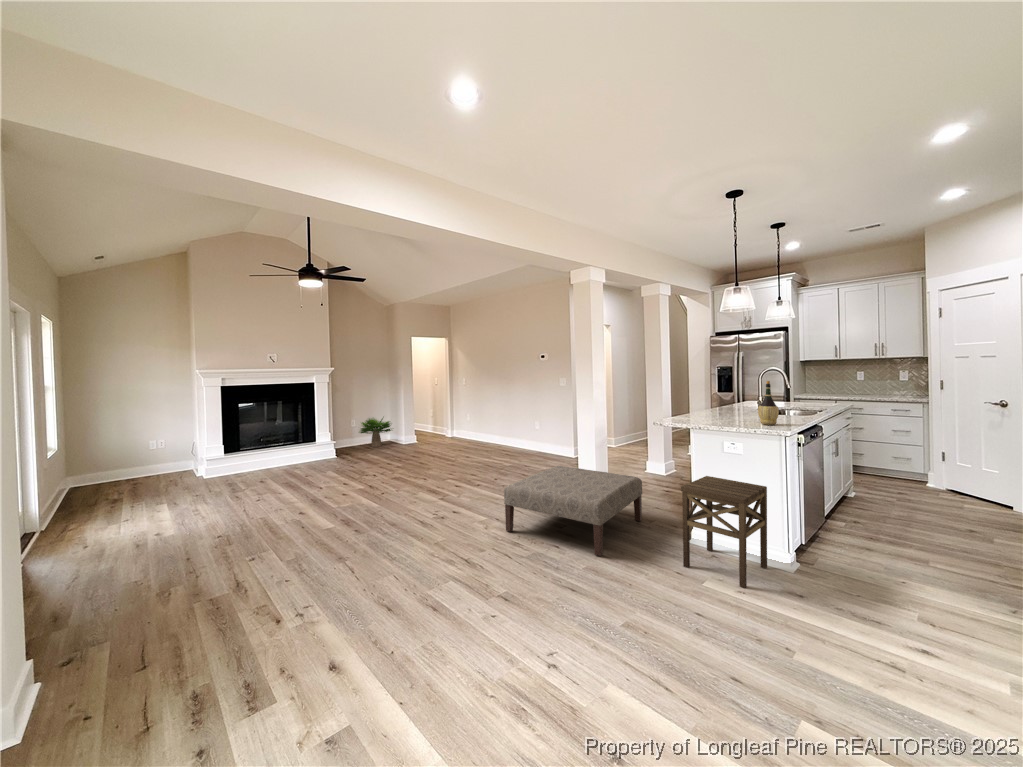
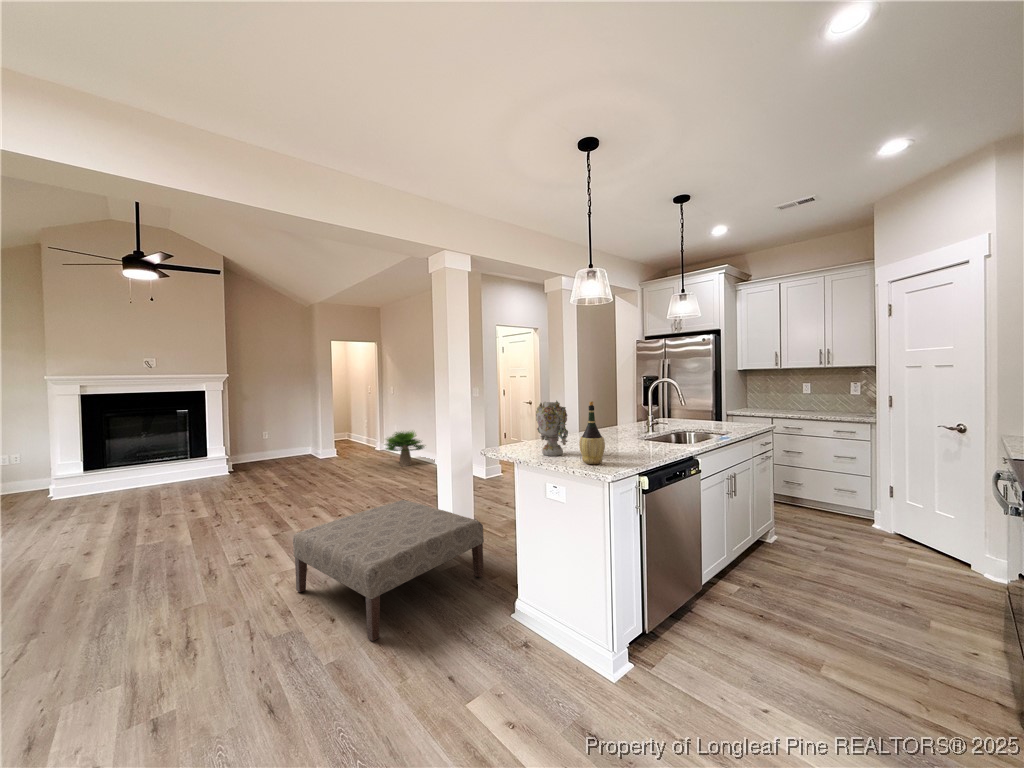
vase: none [707,381,741,422] -> present [536,401,568,456]
potted plant: present [359,418,391,447] -> present [384,431,424,466]
side table: present [681,476,767,588] -> none [465,530,585,715]

